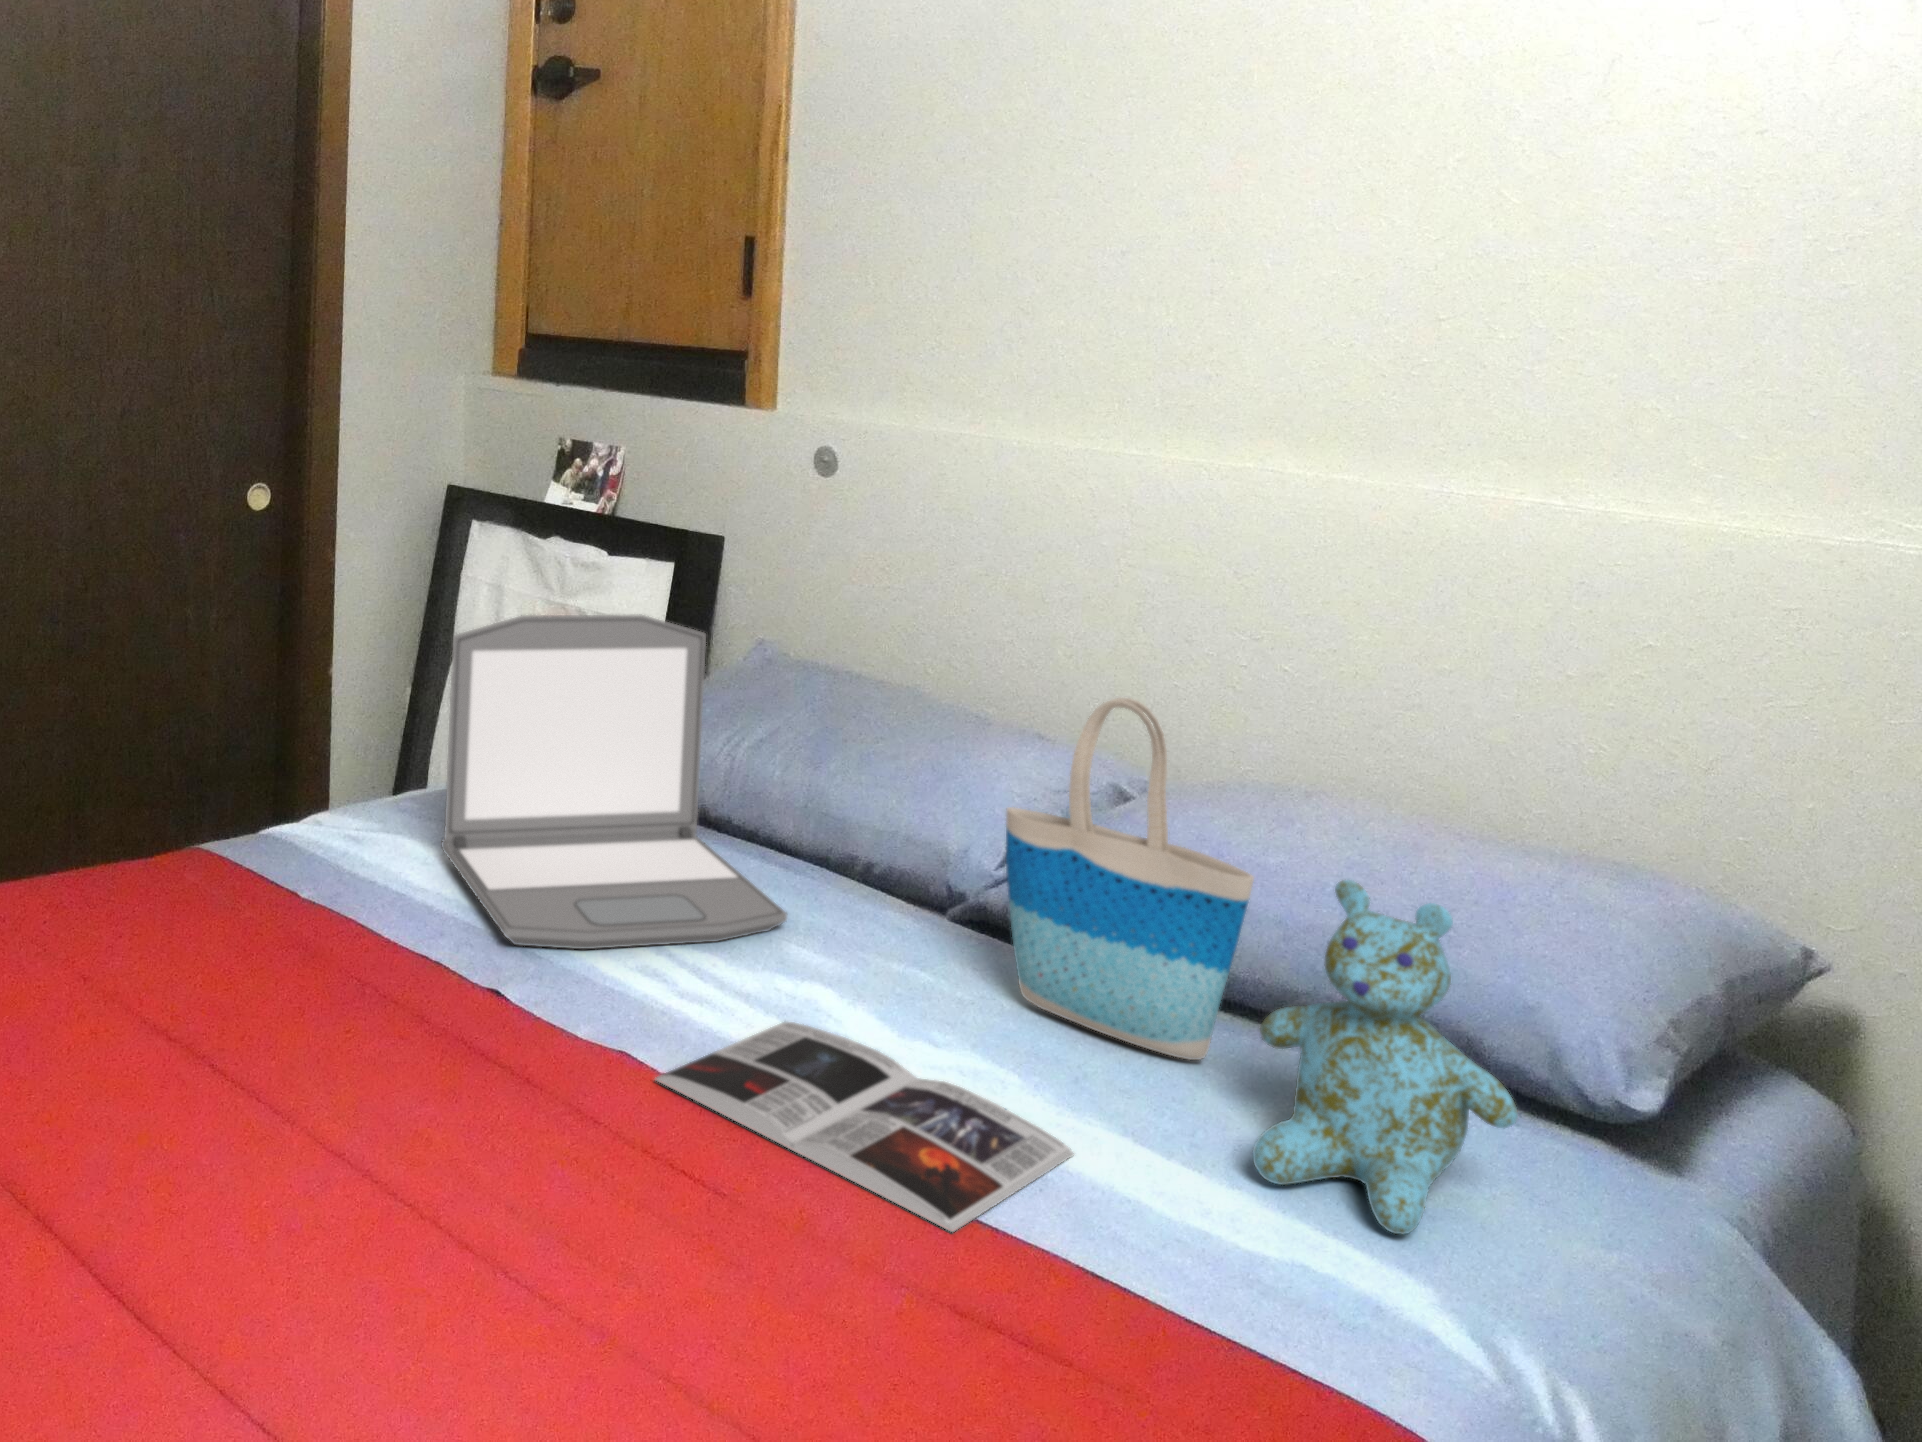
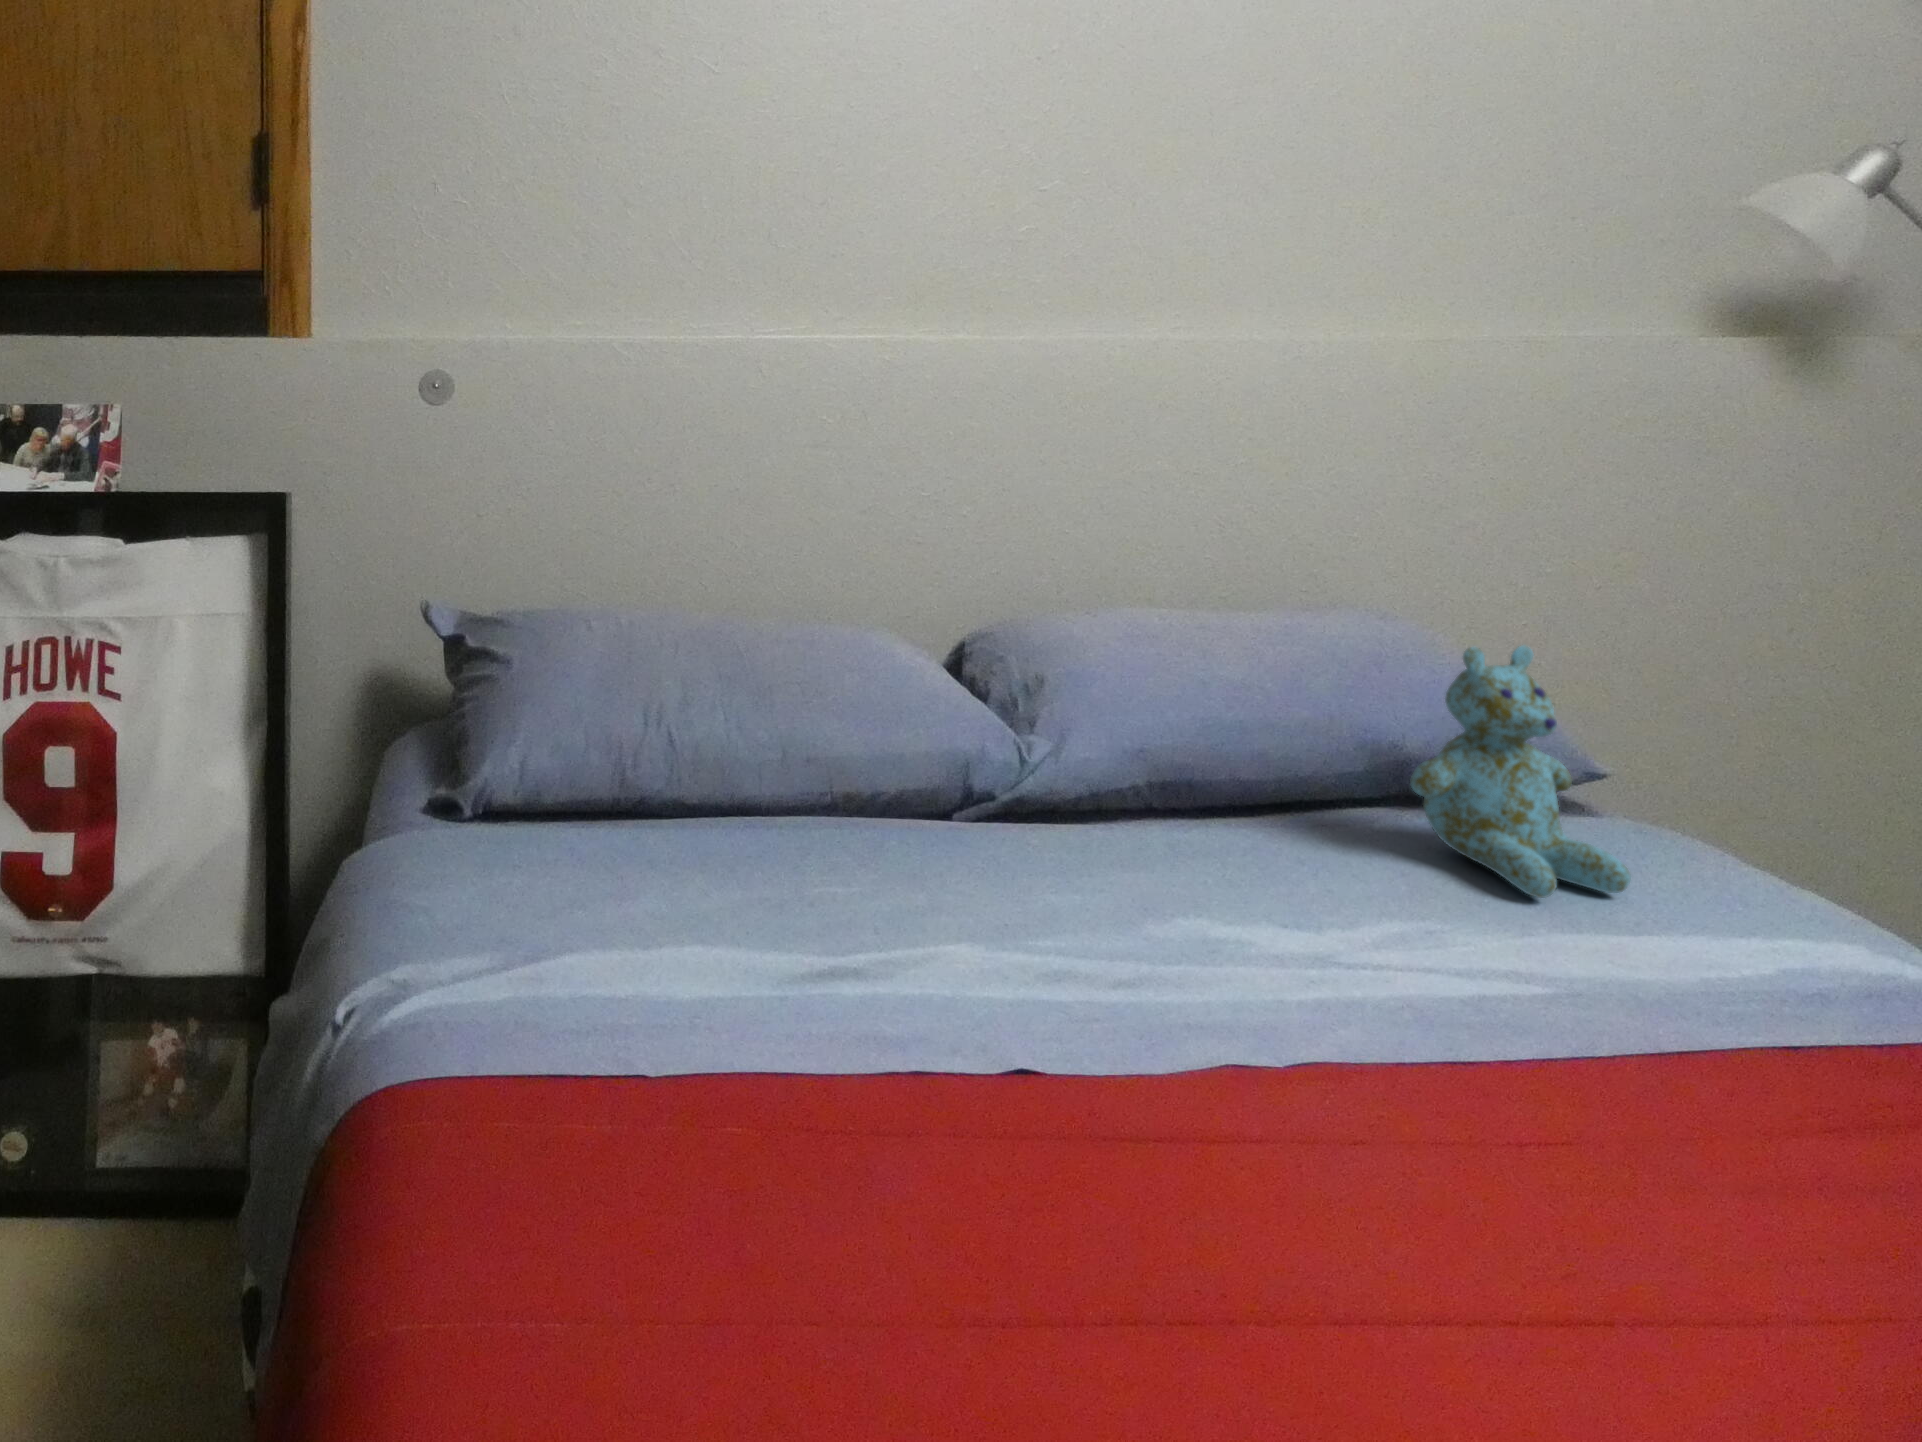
laptop: present [442,614,787,949] -> none [652,586,1016,1035]
tote bag: present [1006,698,1254,1060] -> none [1146,549,1333,849]
magazine: present [656,1022,1074,1232] -> none [1222,938,1715,1085]

